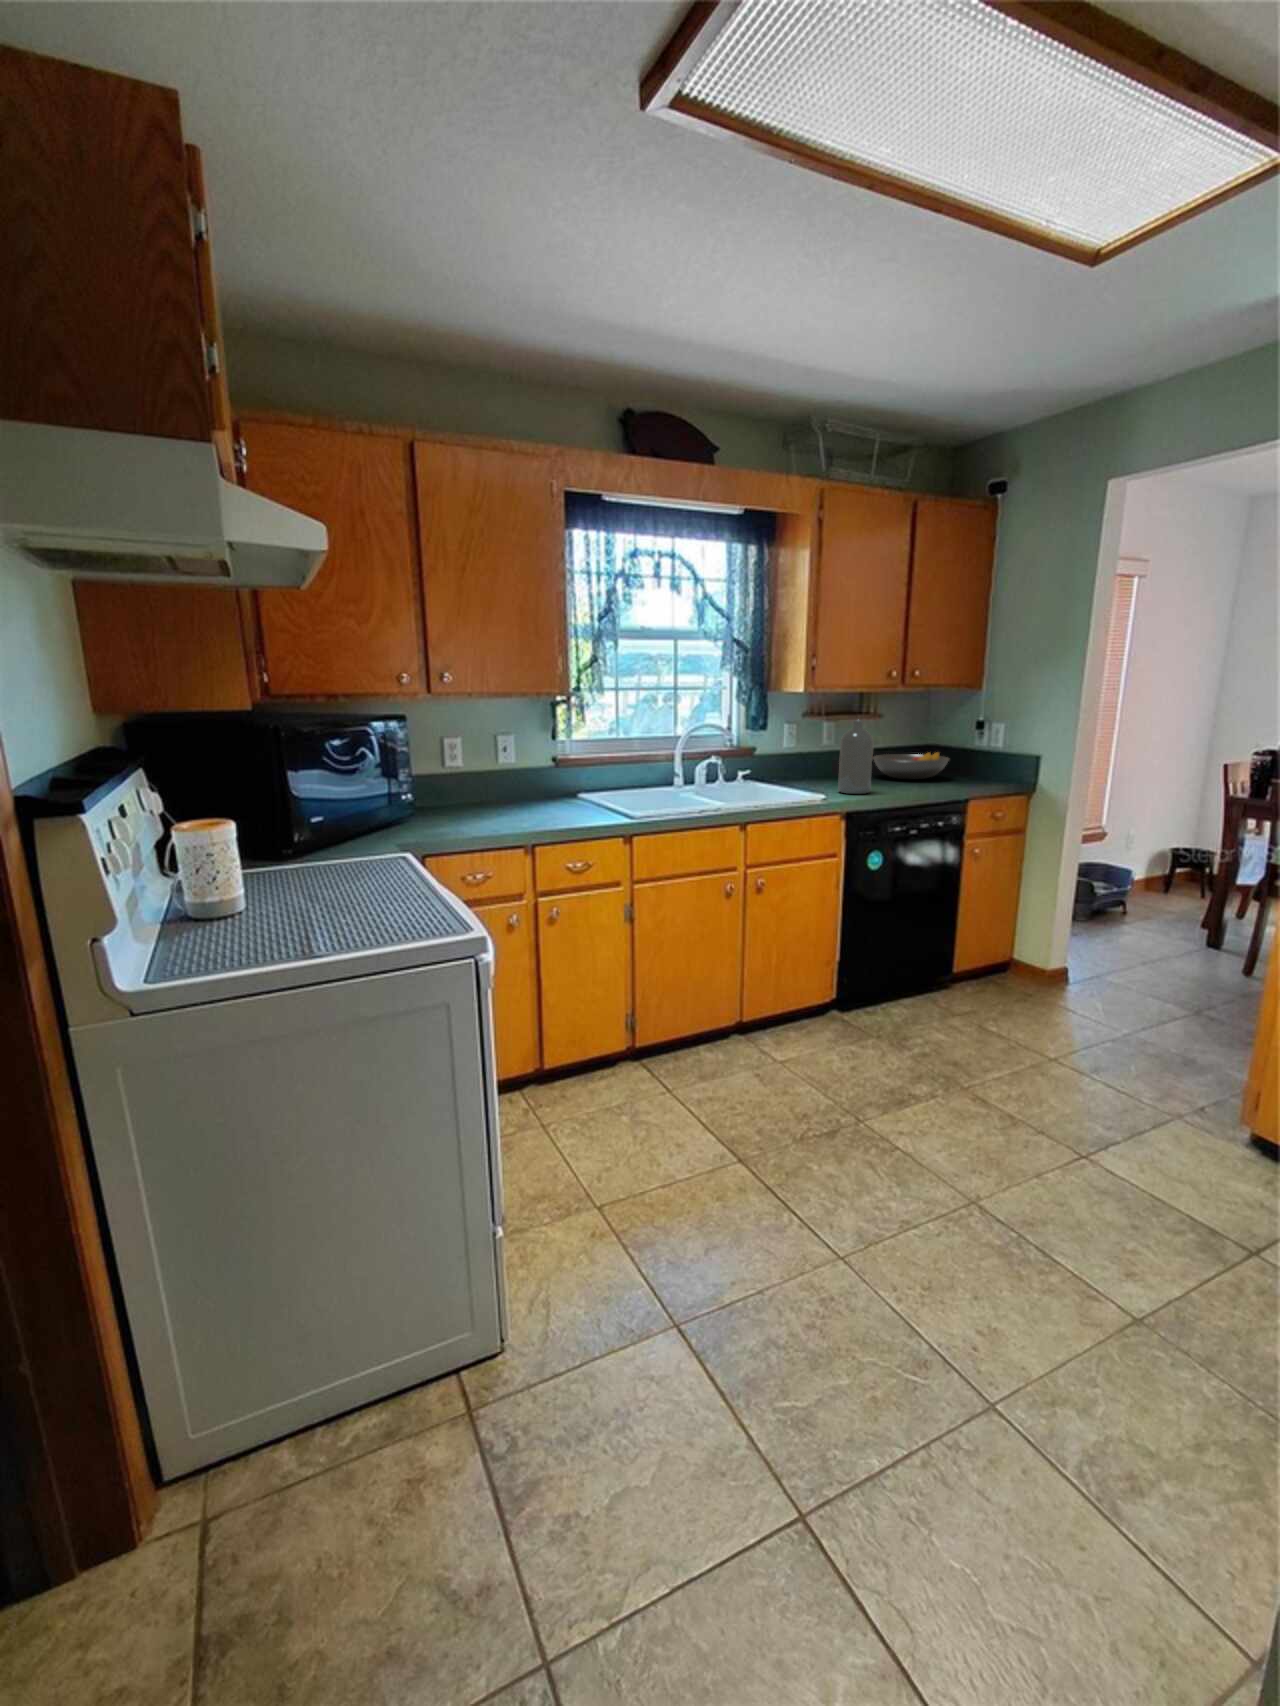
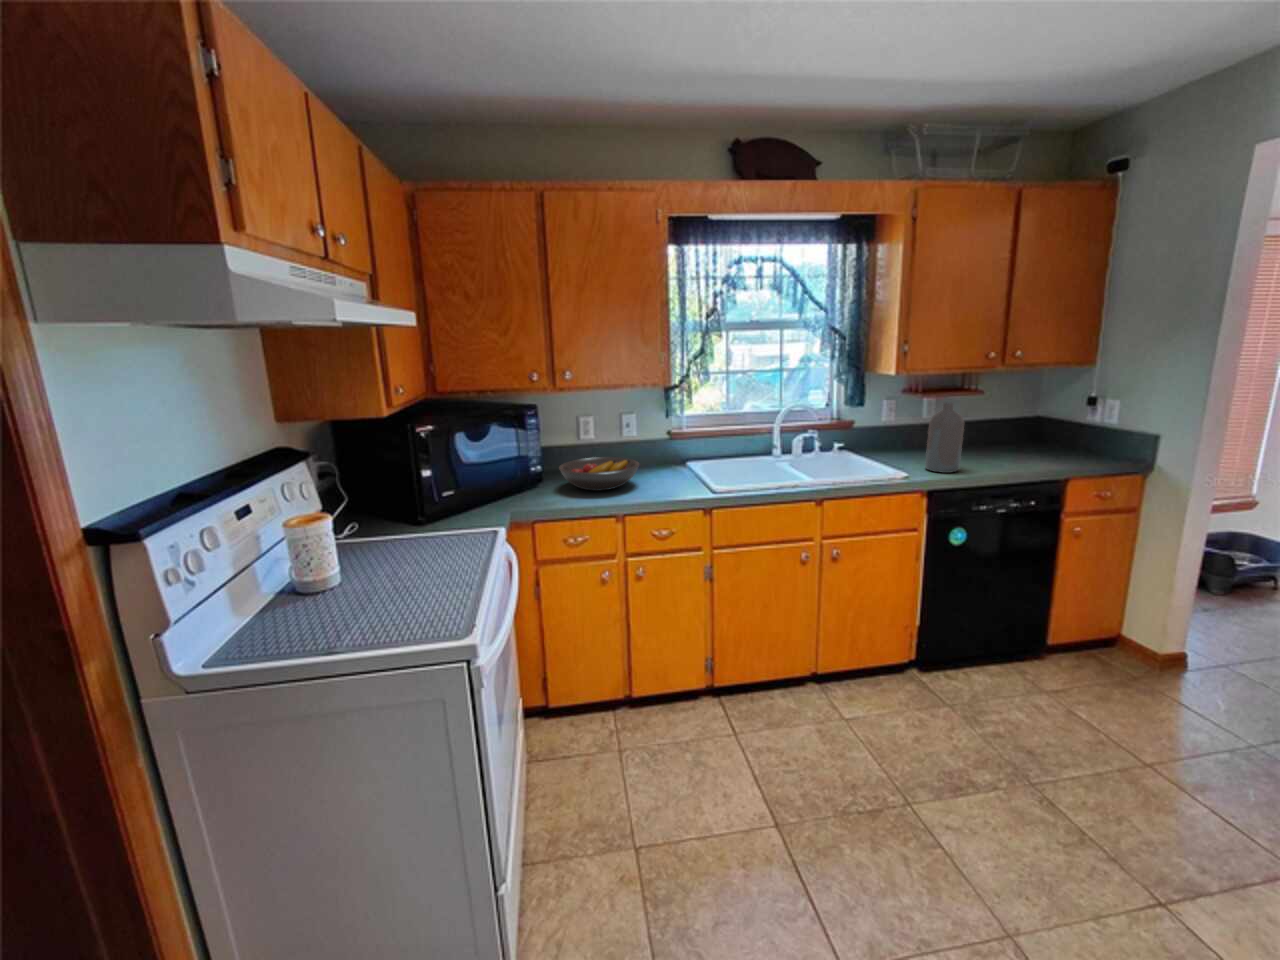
fruit bowl: present [873,752,949,779] -> present [559,457,639,491]

